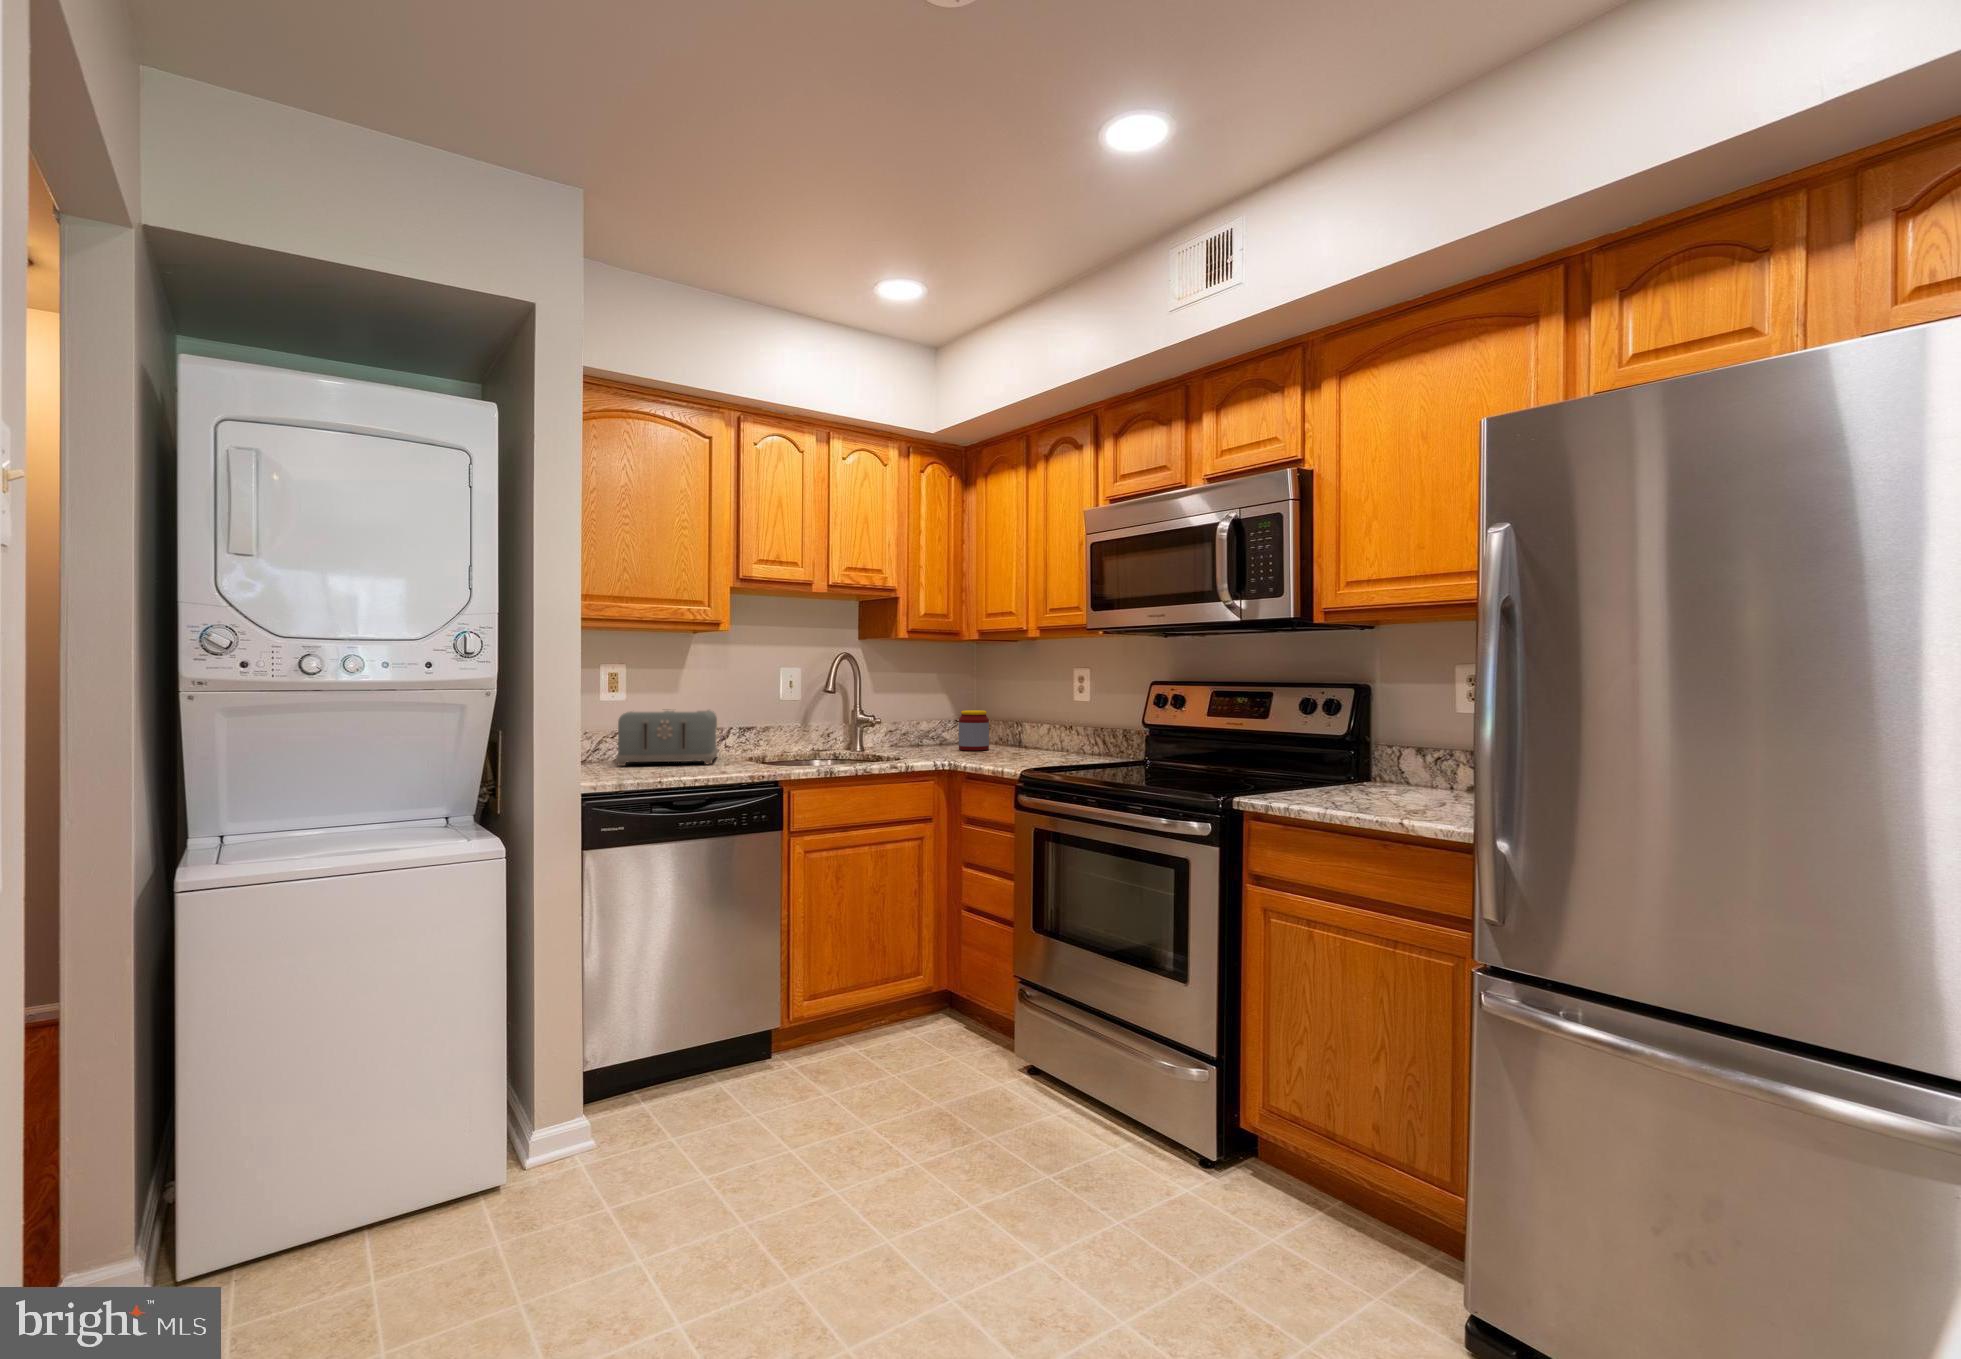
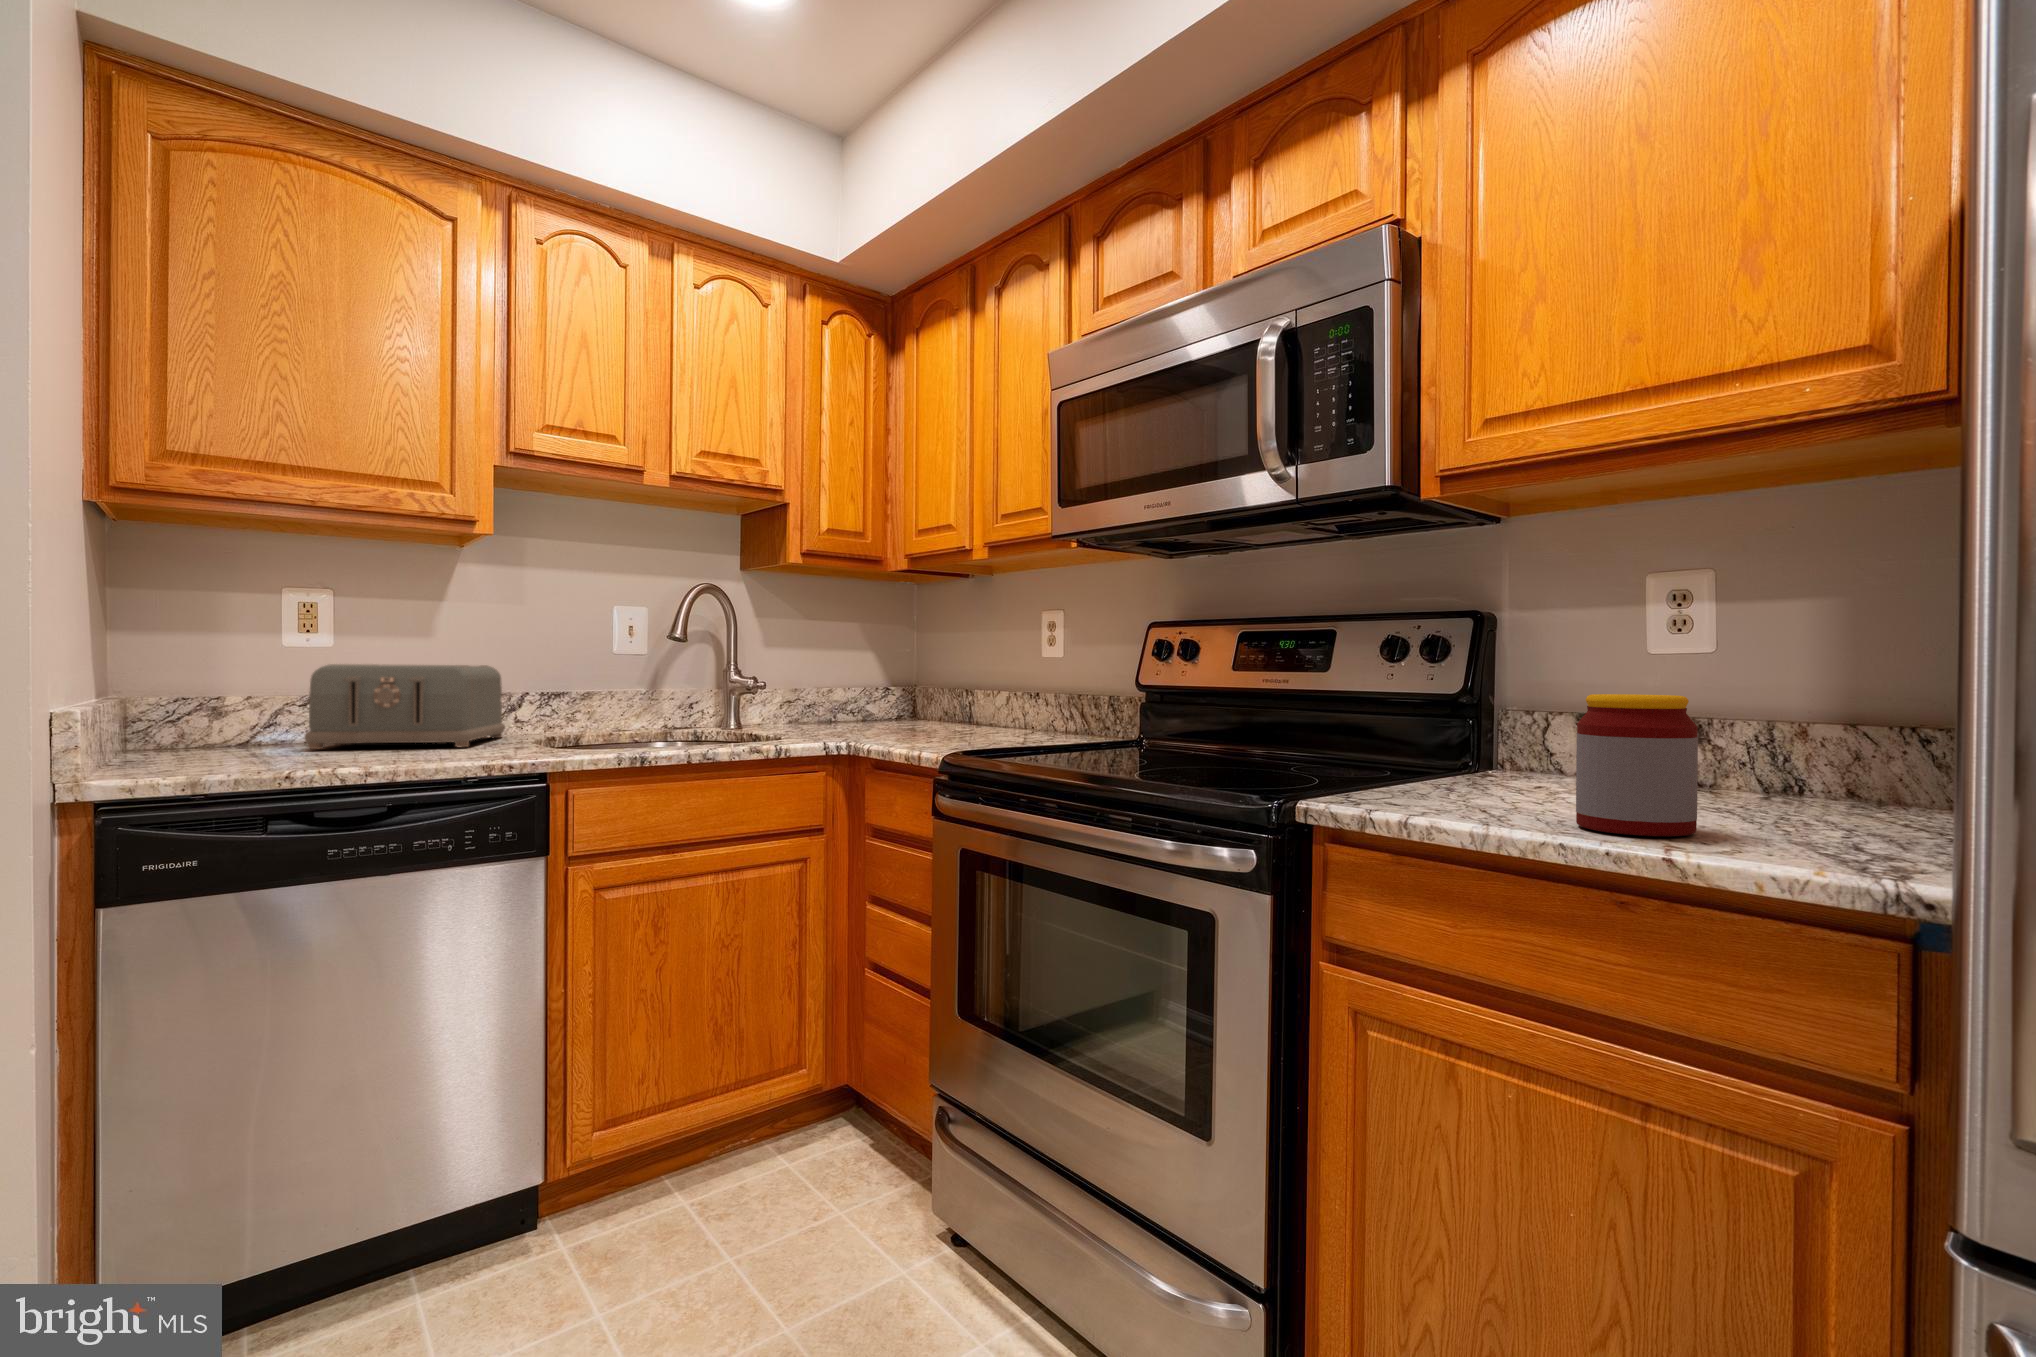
jar: present [959,710,989,751] -> present [1576,694,1698,836]

